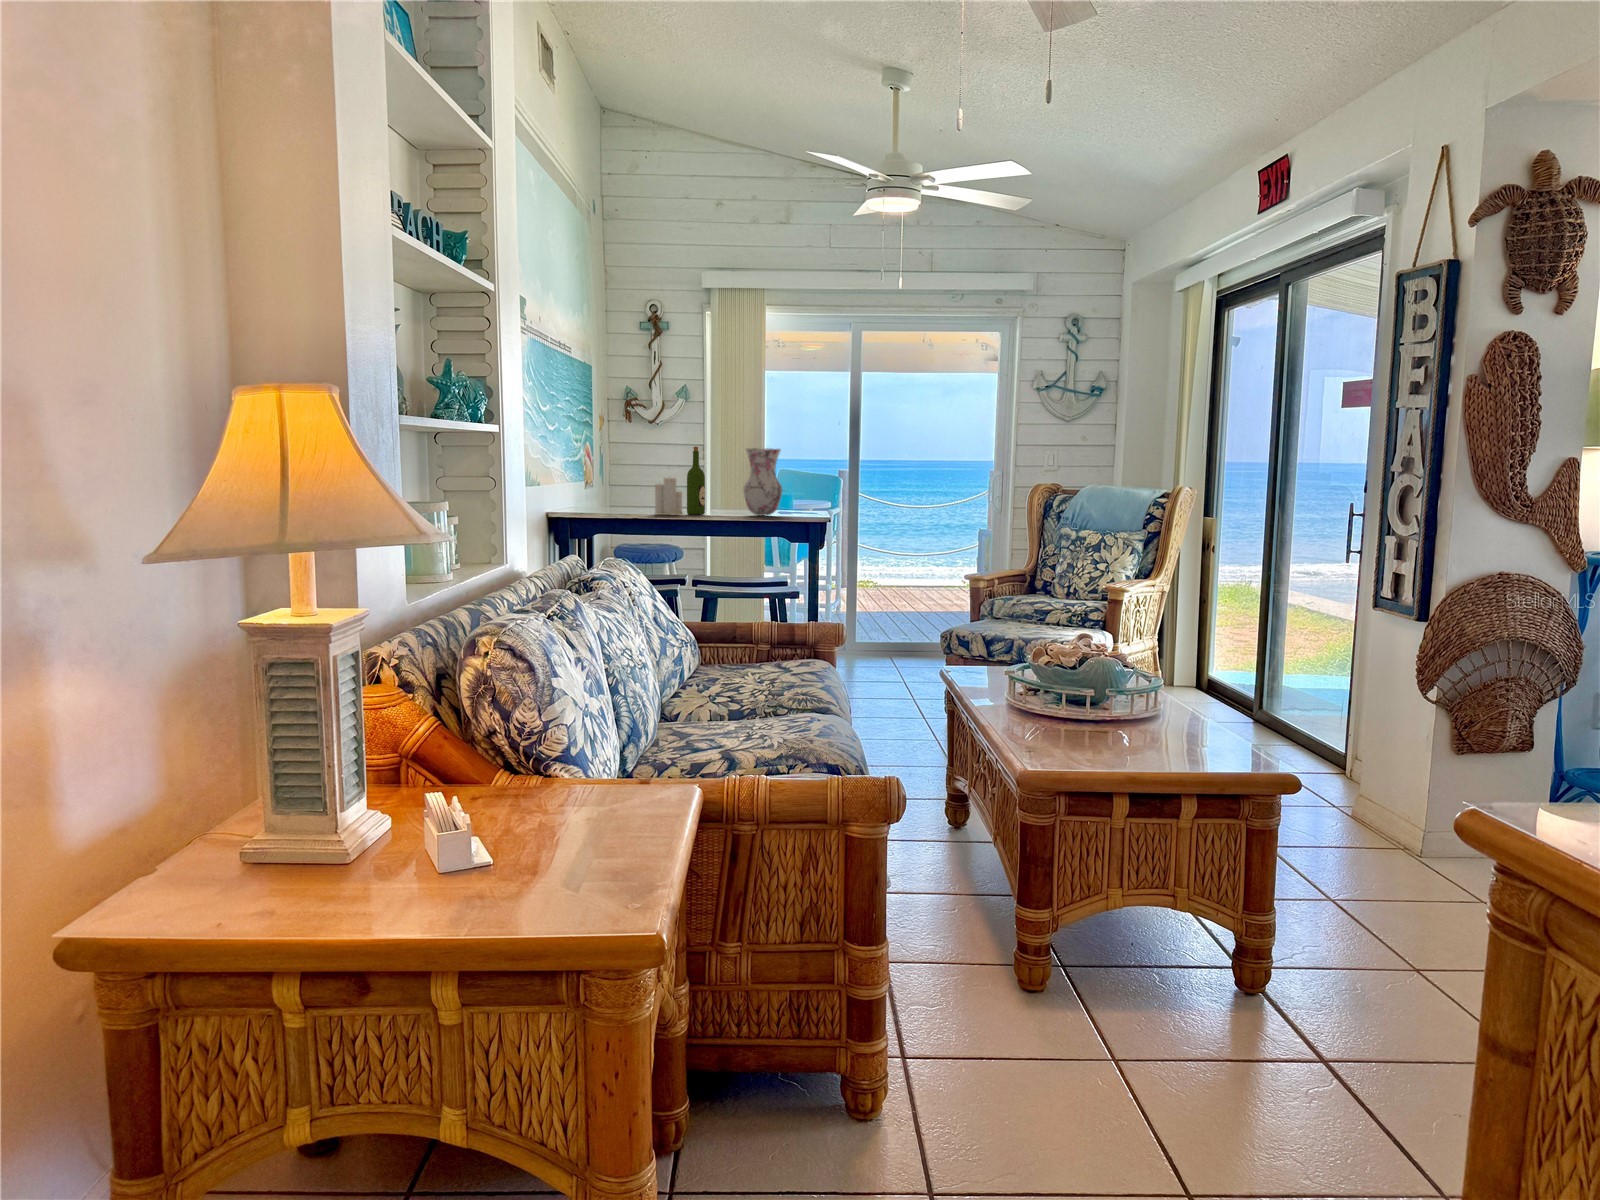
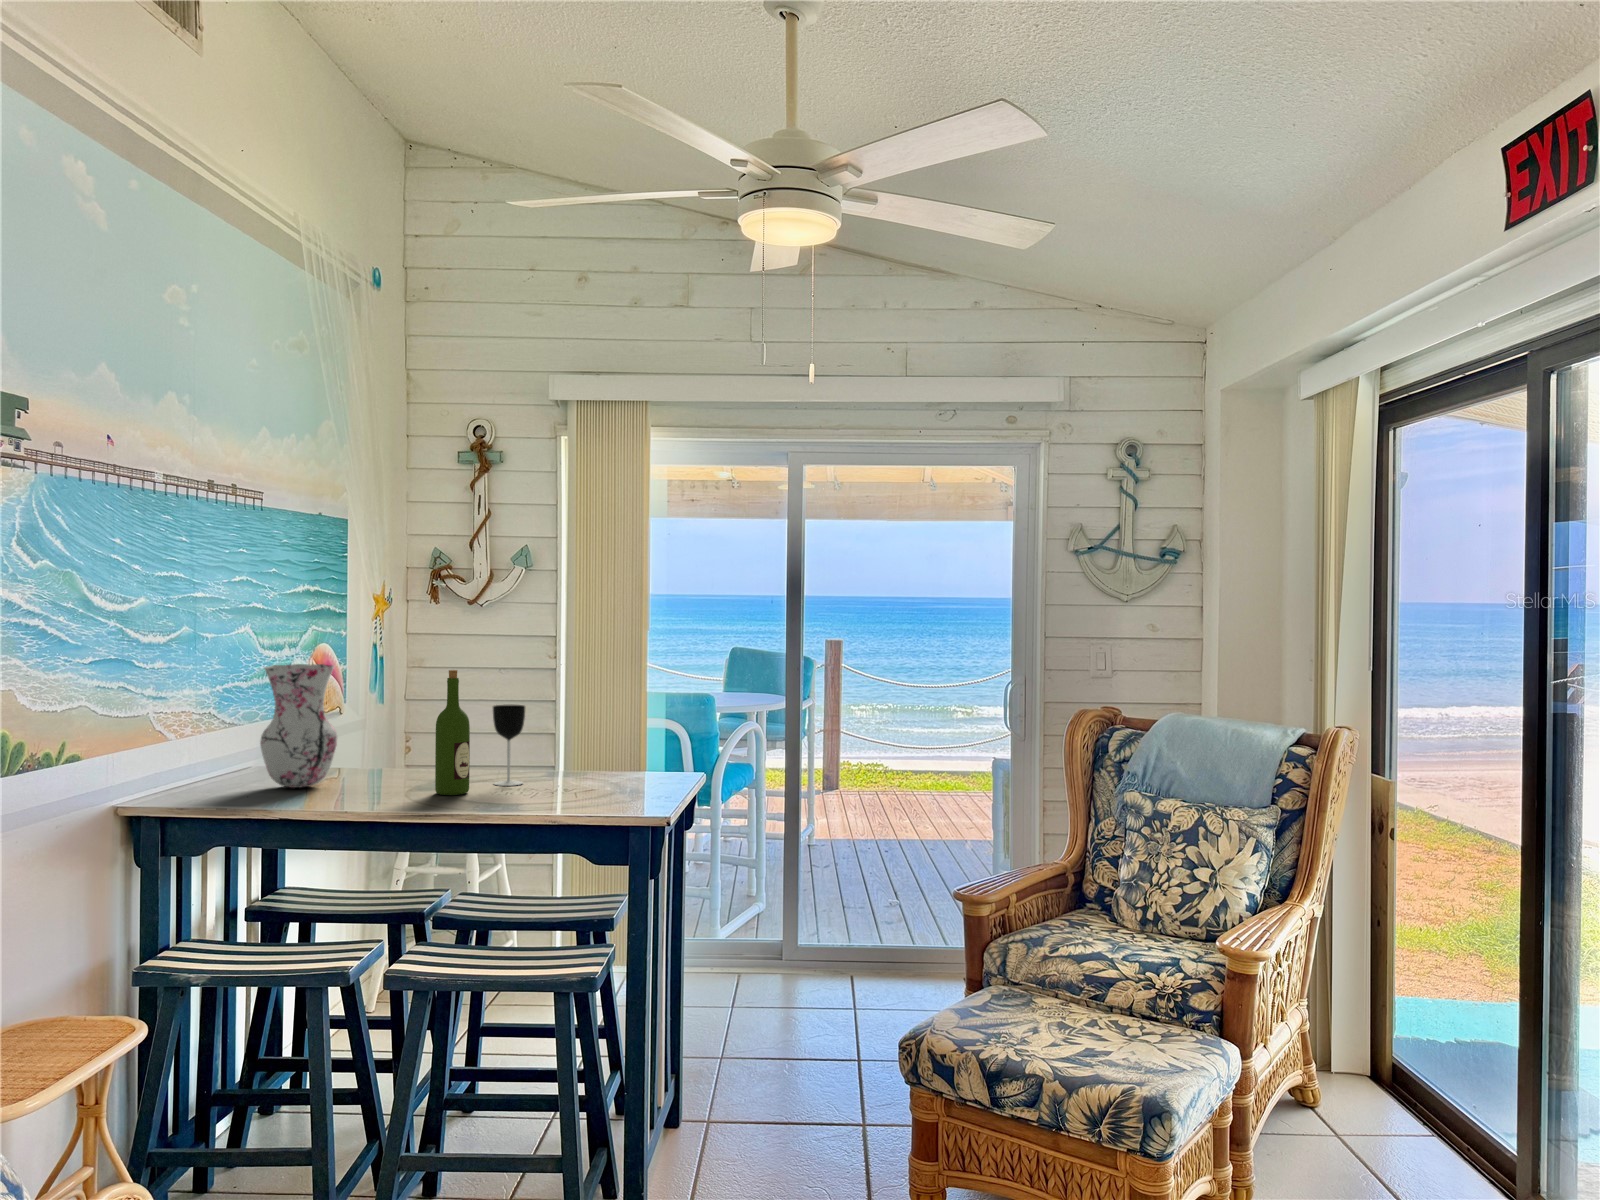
vase: present [744,448,782,516] -> present [260,664,337,788]
wine glass: none [710,470,728,514] -> present [493,705,525,786]
candle: present [655,477,683,515] -> none [362,725,416,804]

